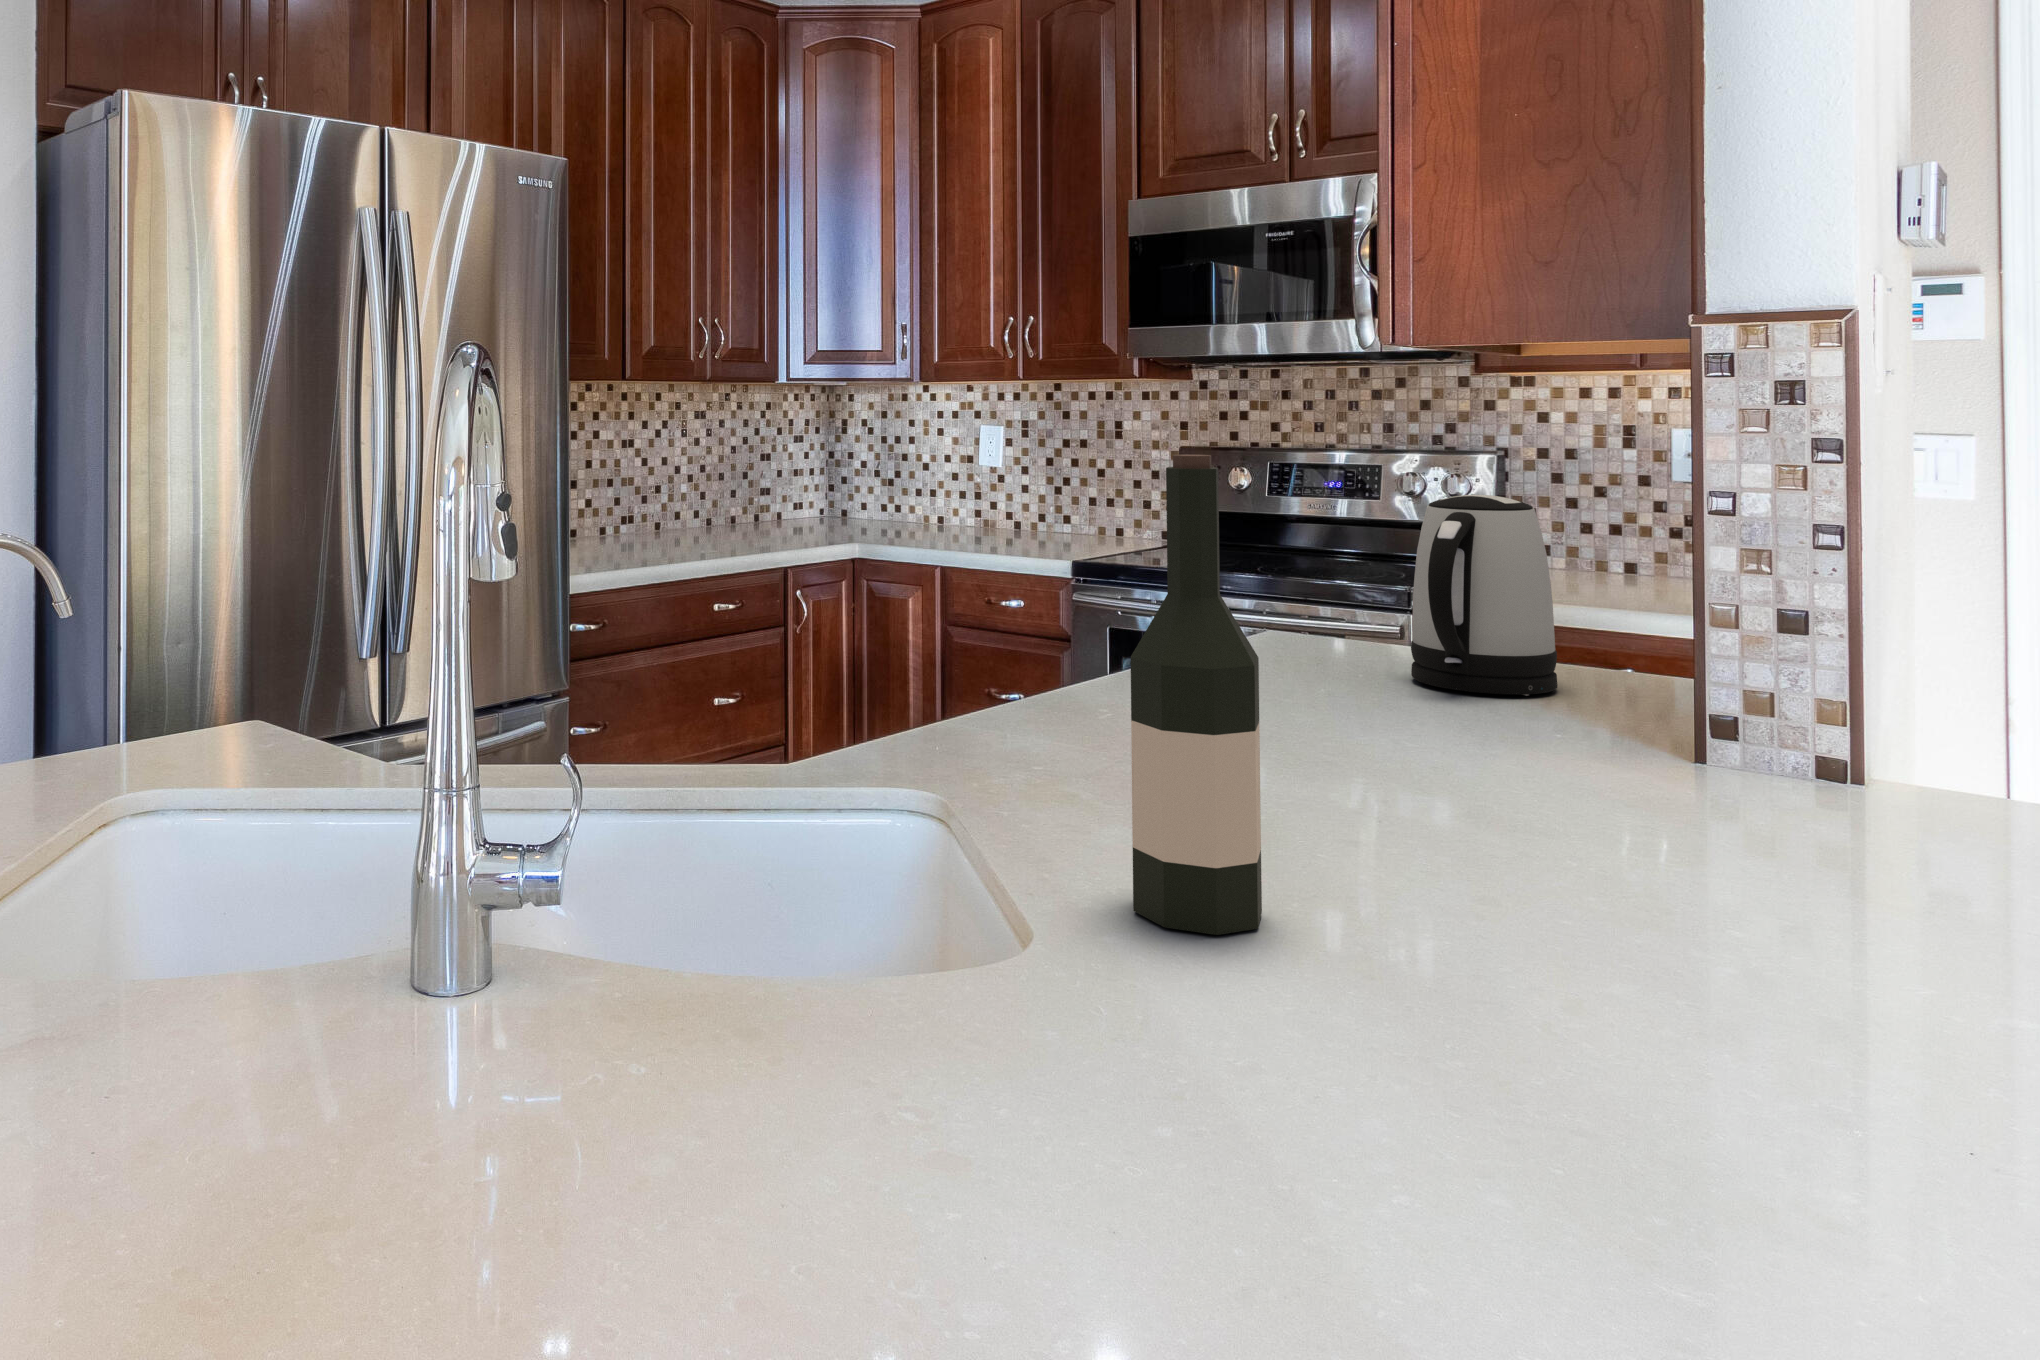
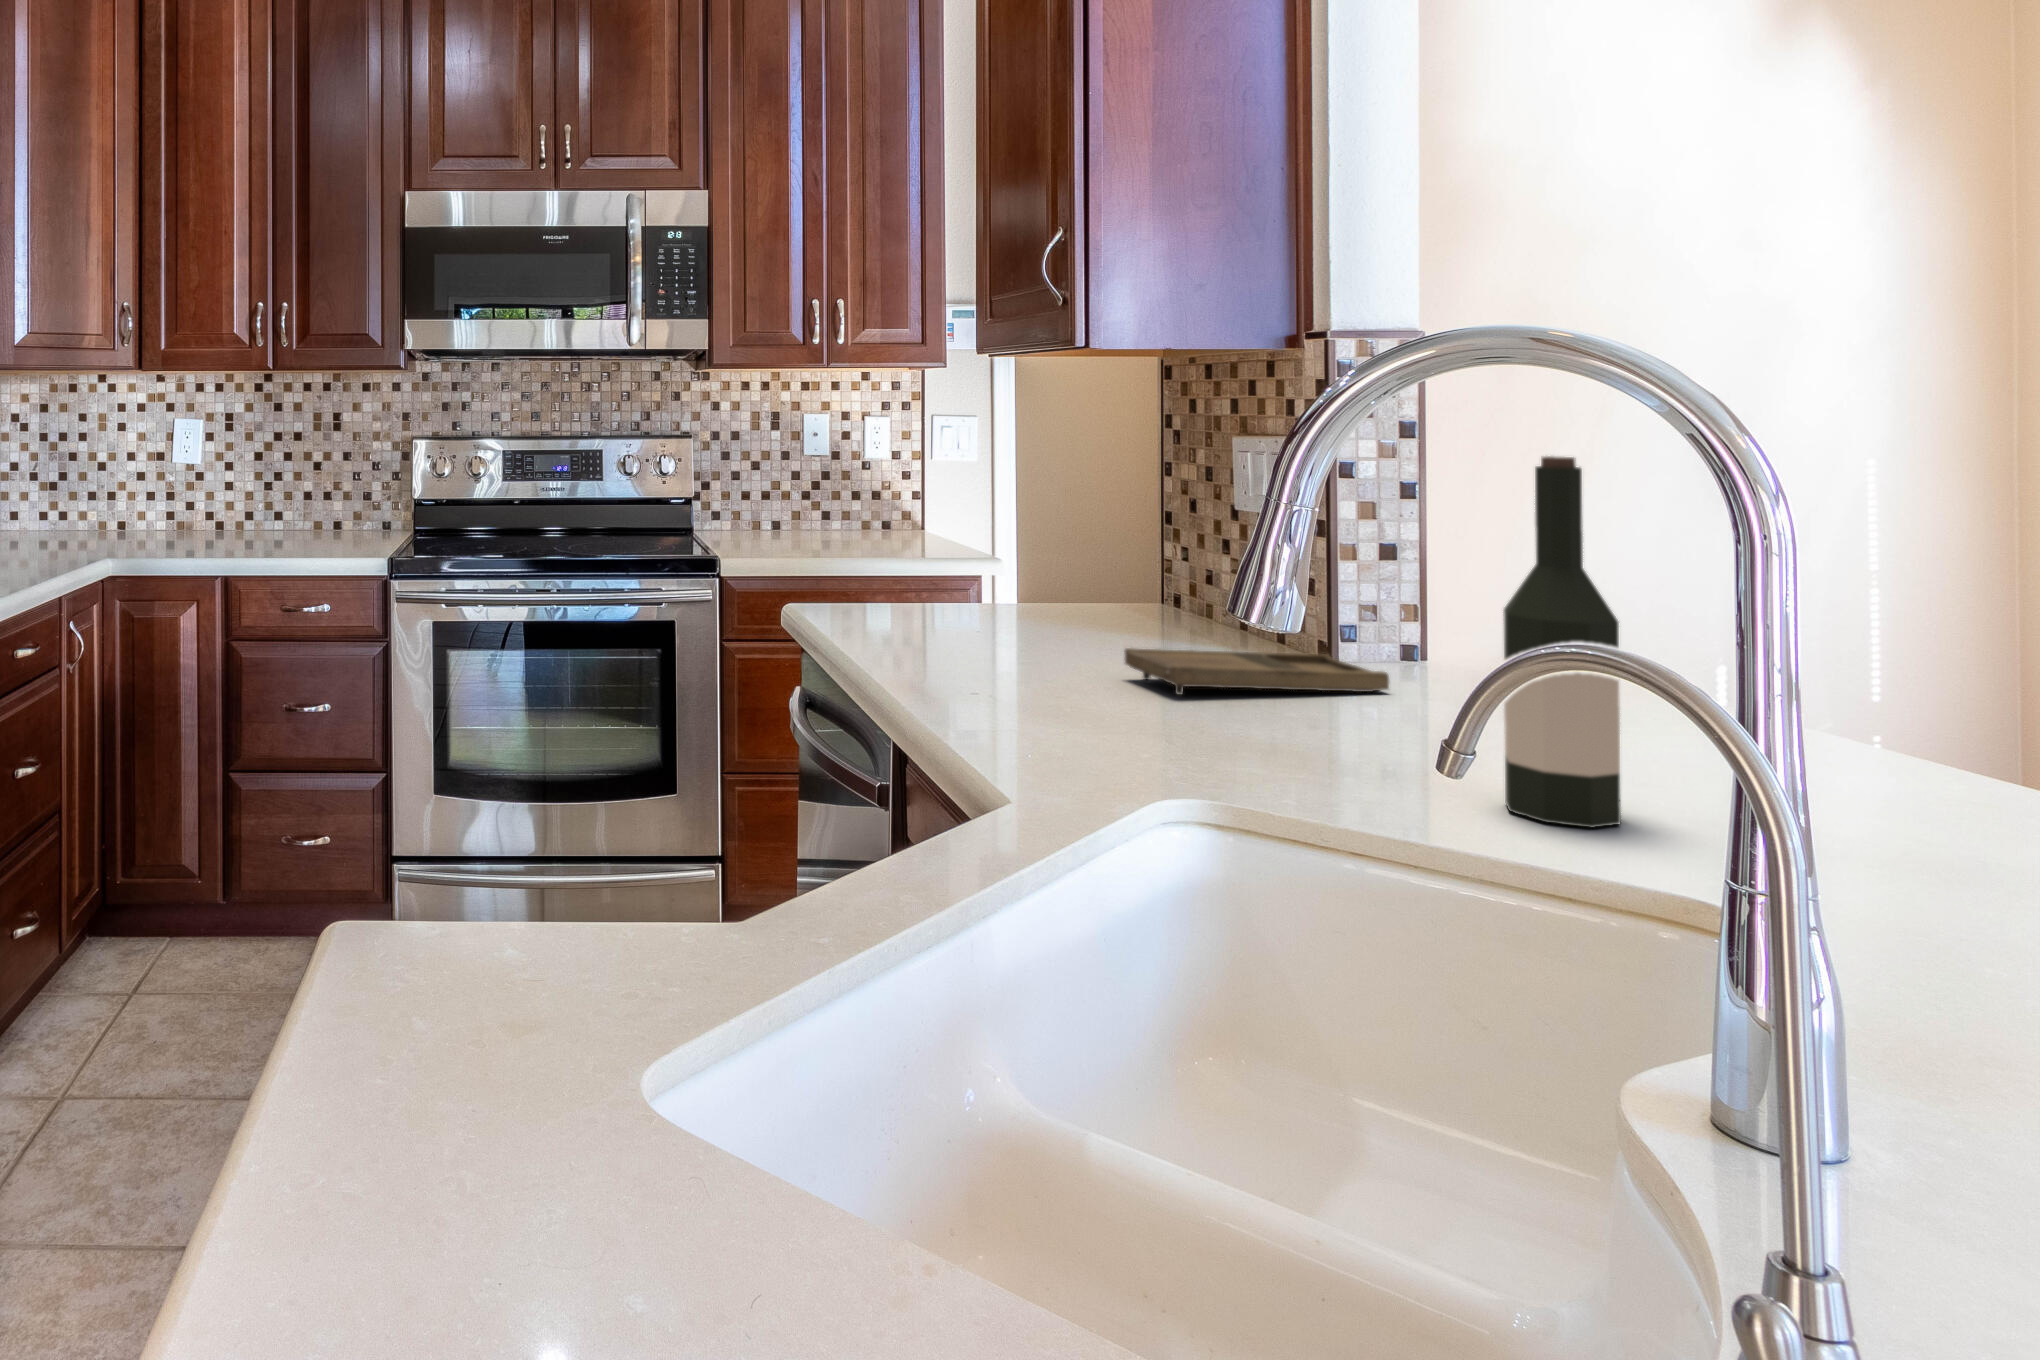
kettle: present [1411,495,1557,696] -> none [1026,475,1134,629]
tray: none [1247,695,1583,794] -> present [1124,648,1389,695]

